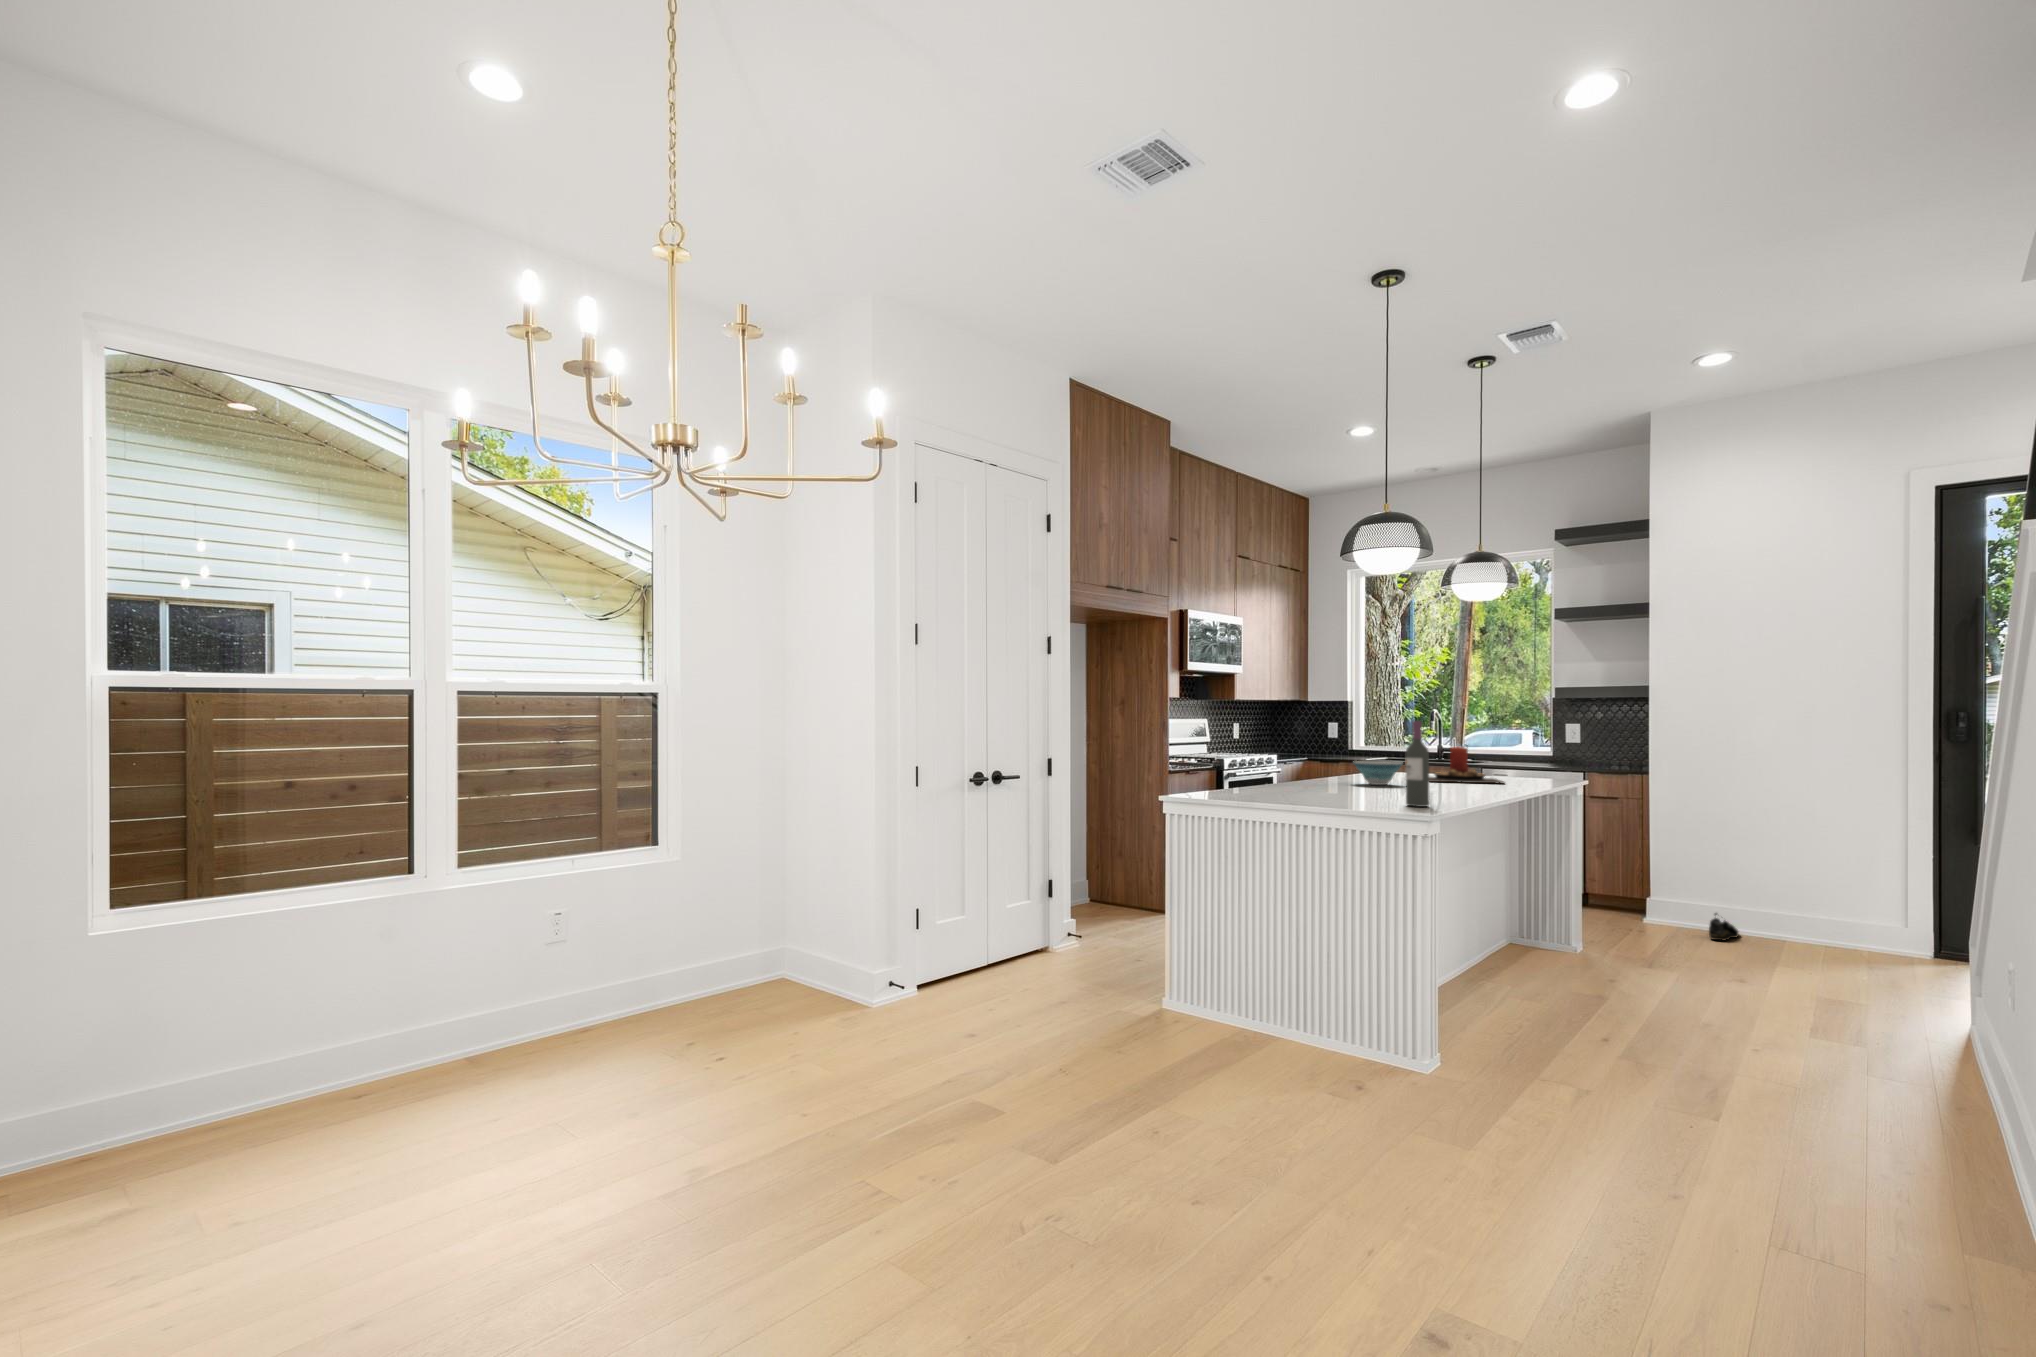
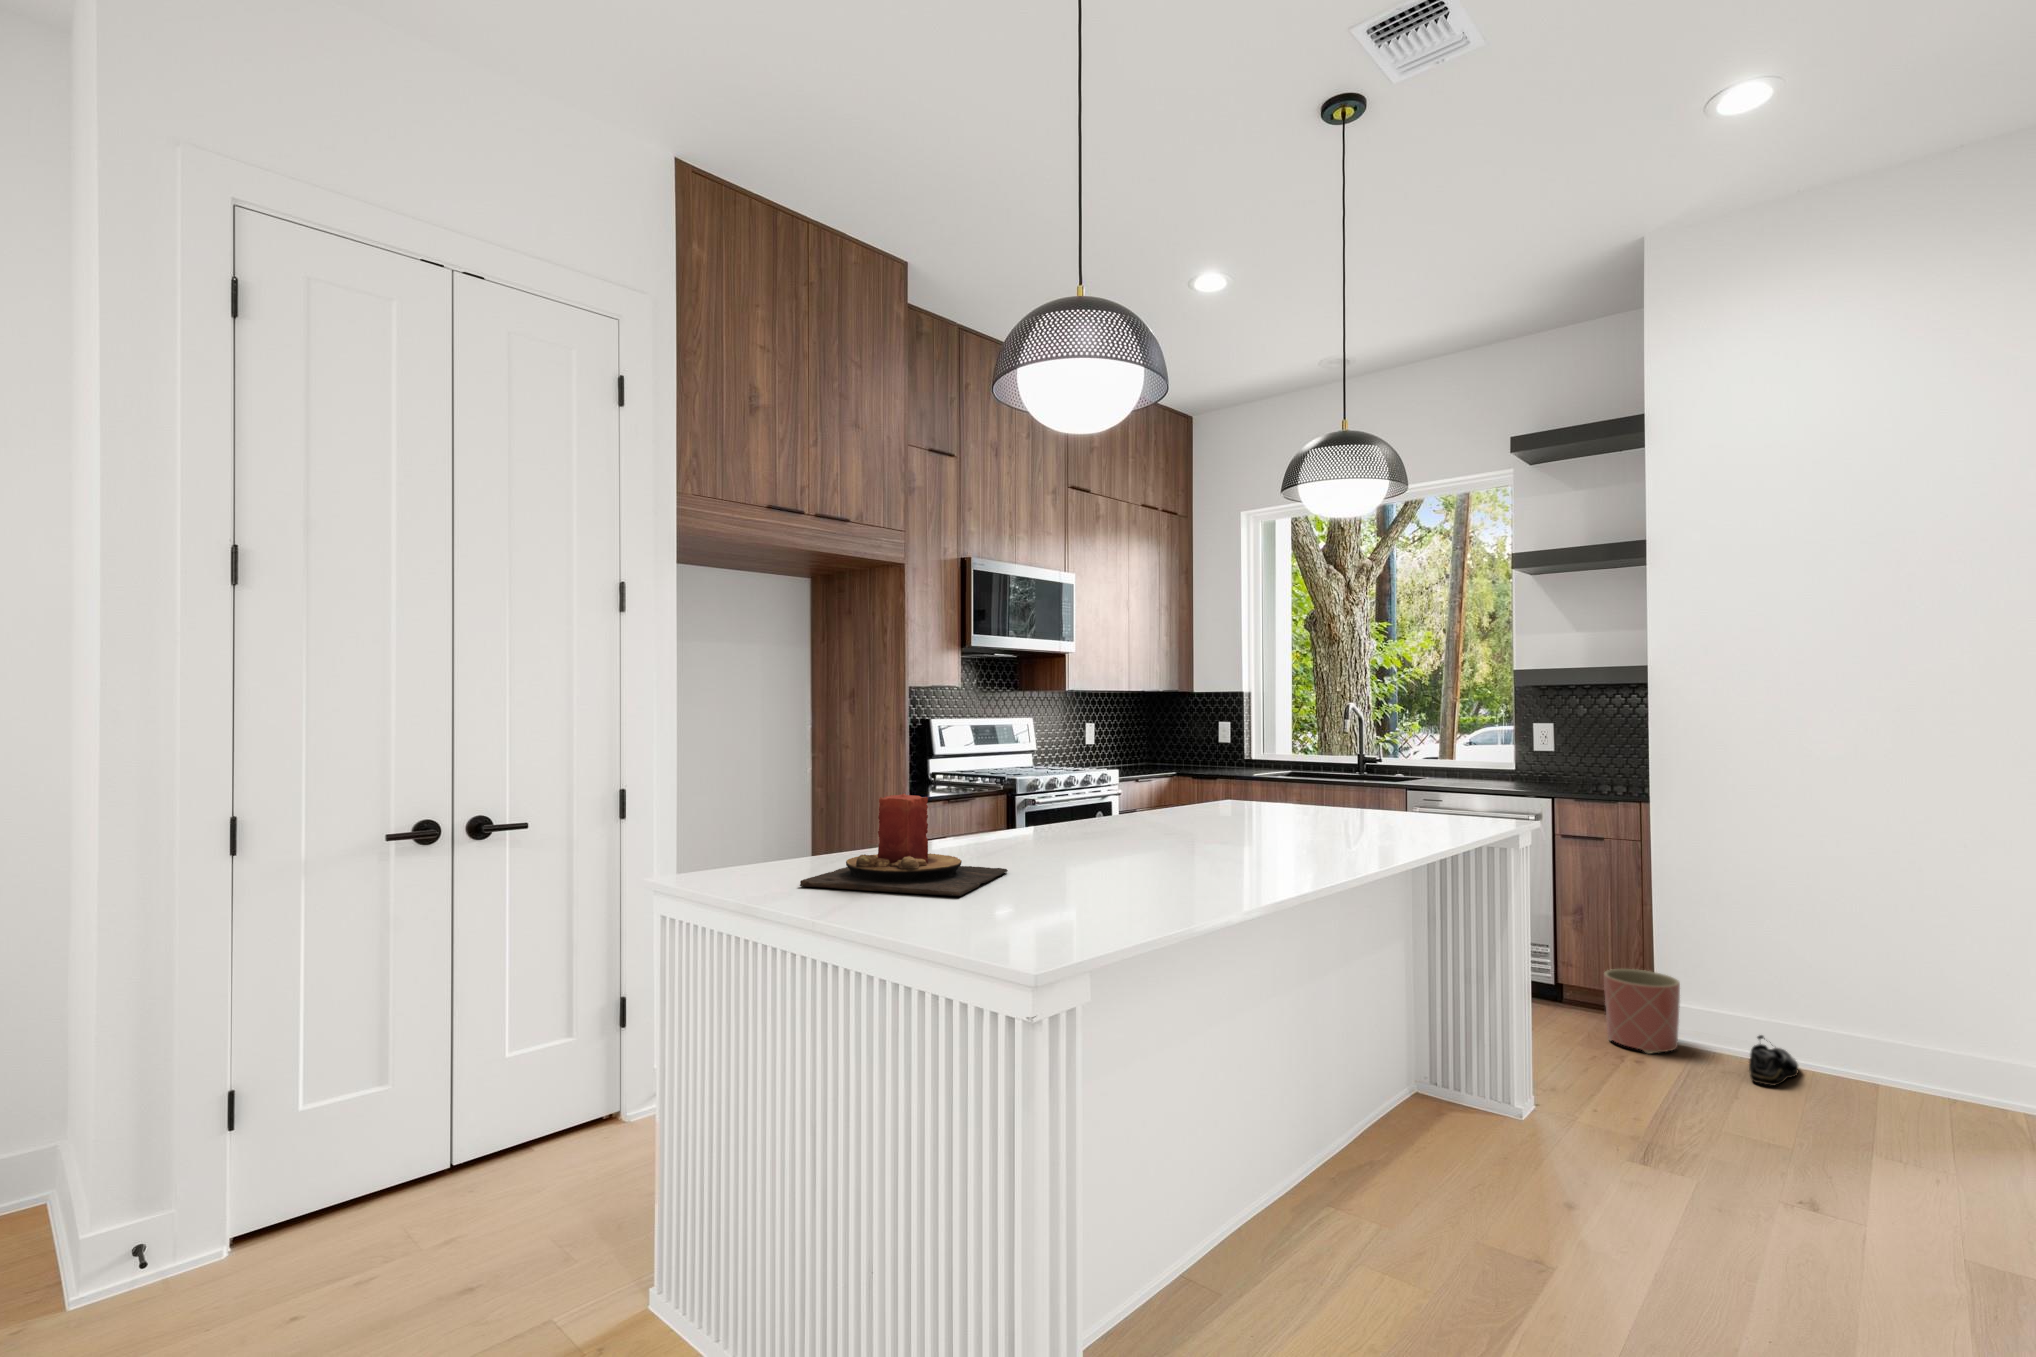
wine bottle: present [1406,721,1430,807] -> none [1043,733,1095,940]
candle: present [1429,746,1504,783] -> present [800,793,1008,896]
bowl: present [1354,761,1402,785] -> none [1093,798,1181,845]
planter: none [1619,880,1667,929] -> present [1604,969,1680,1054]

